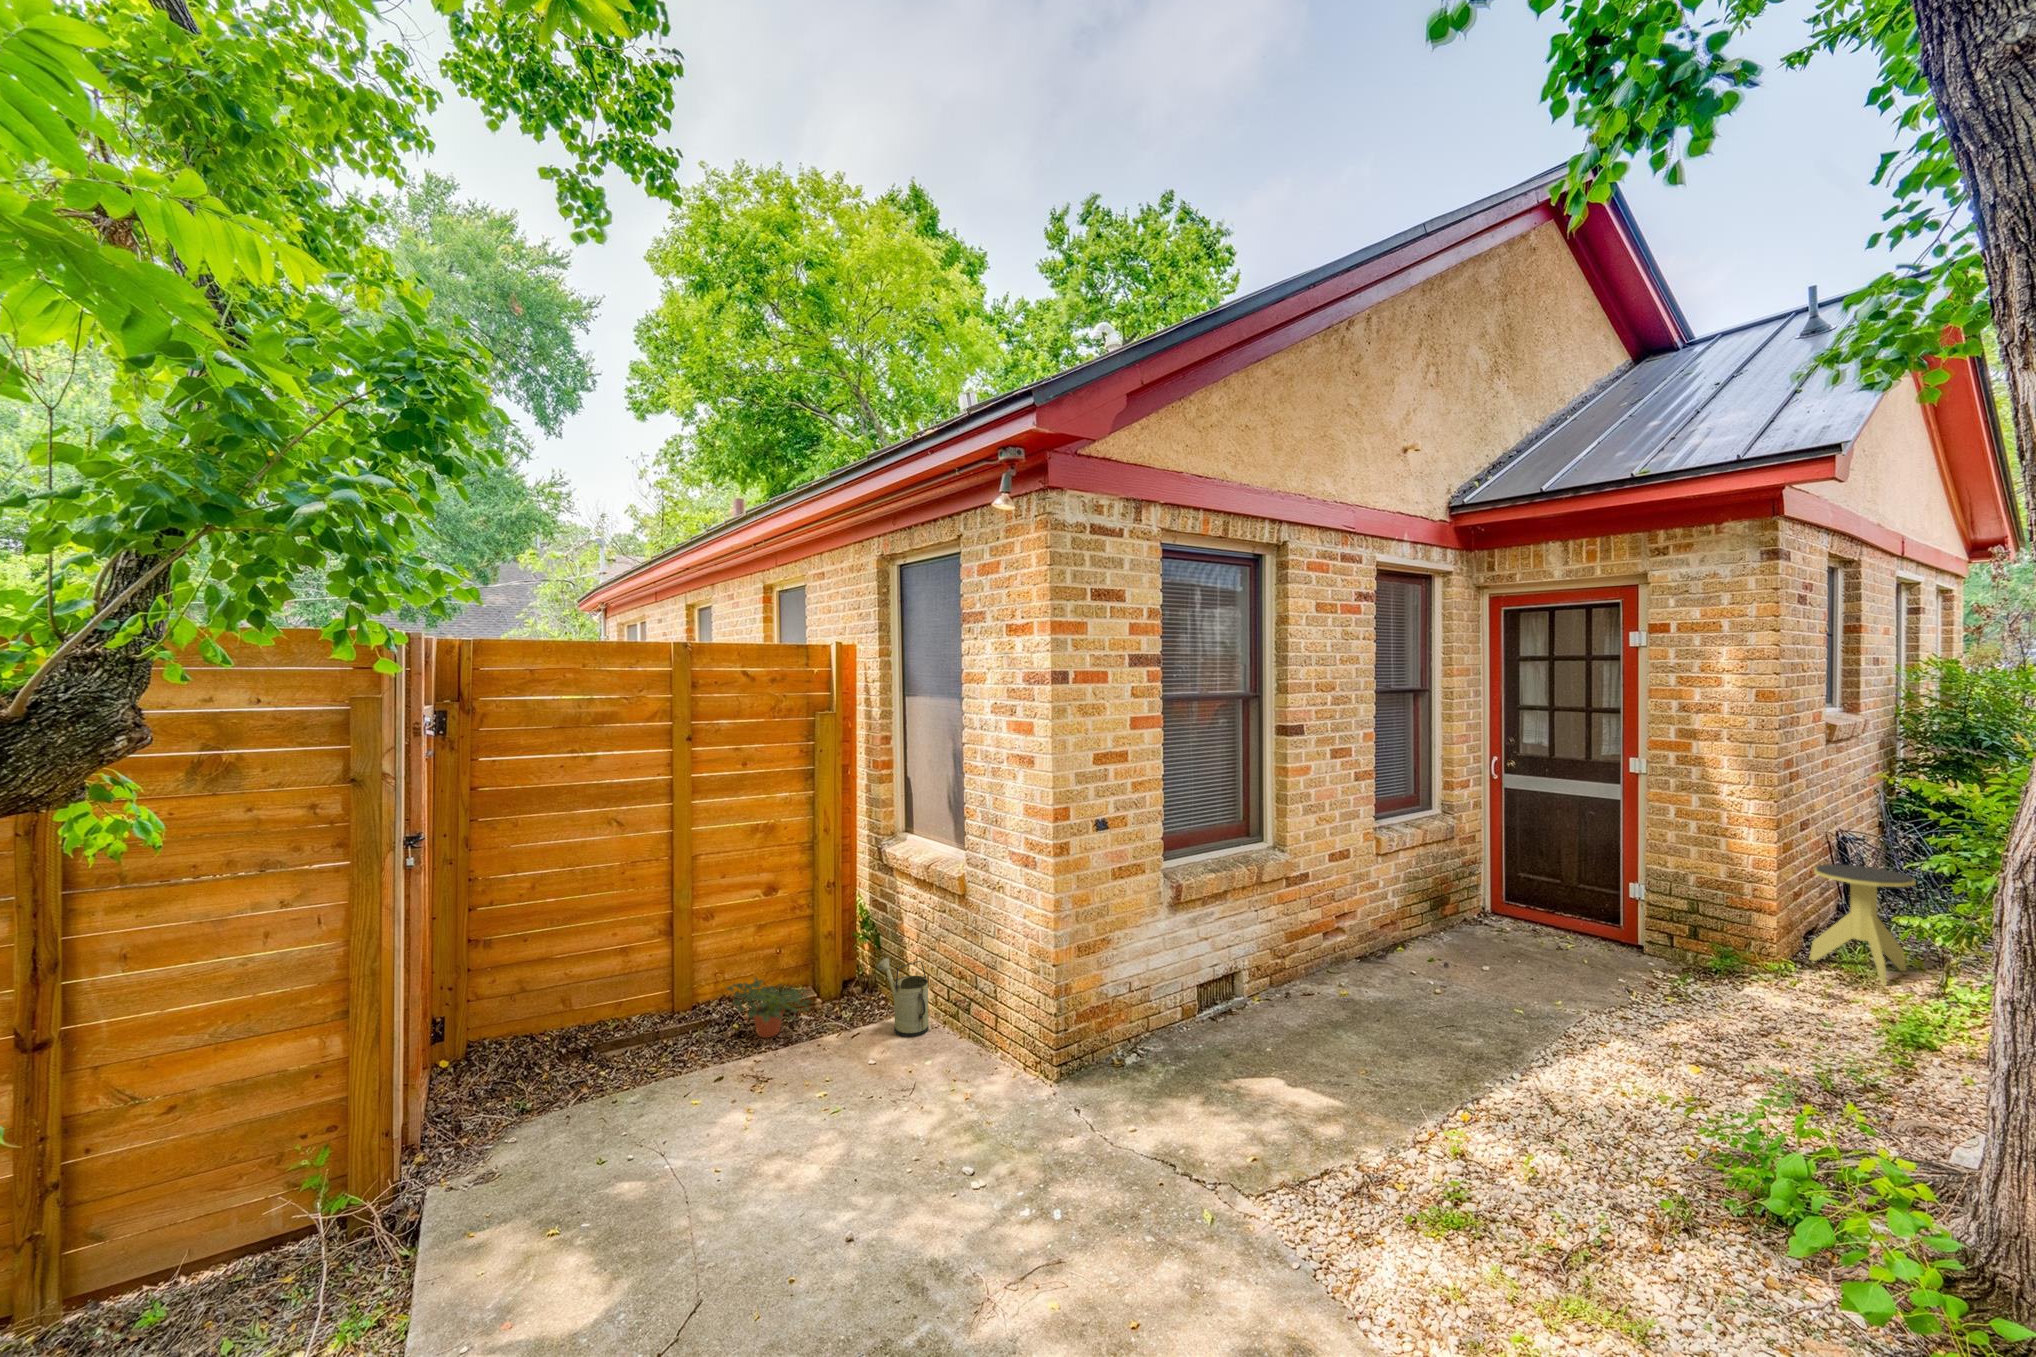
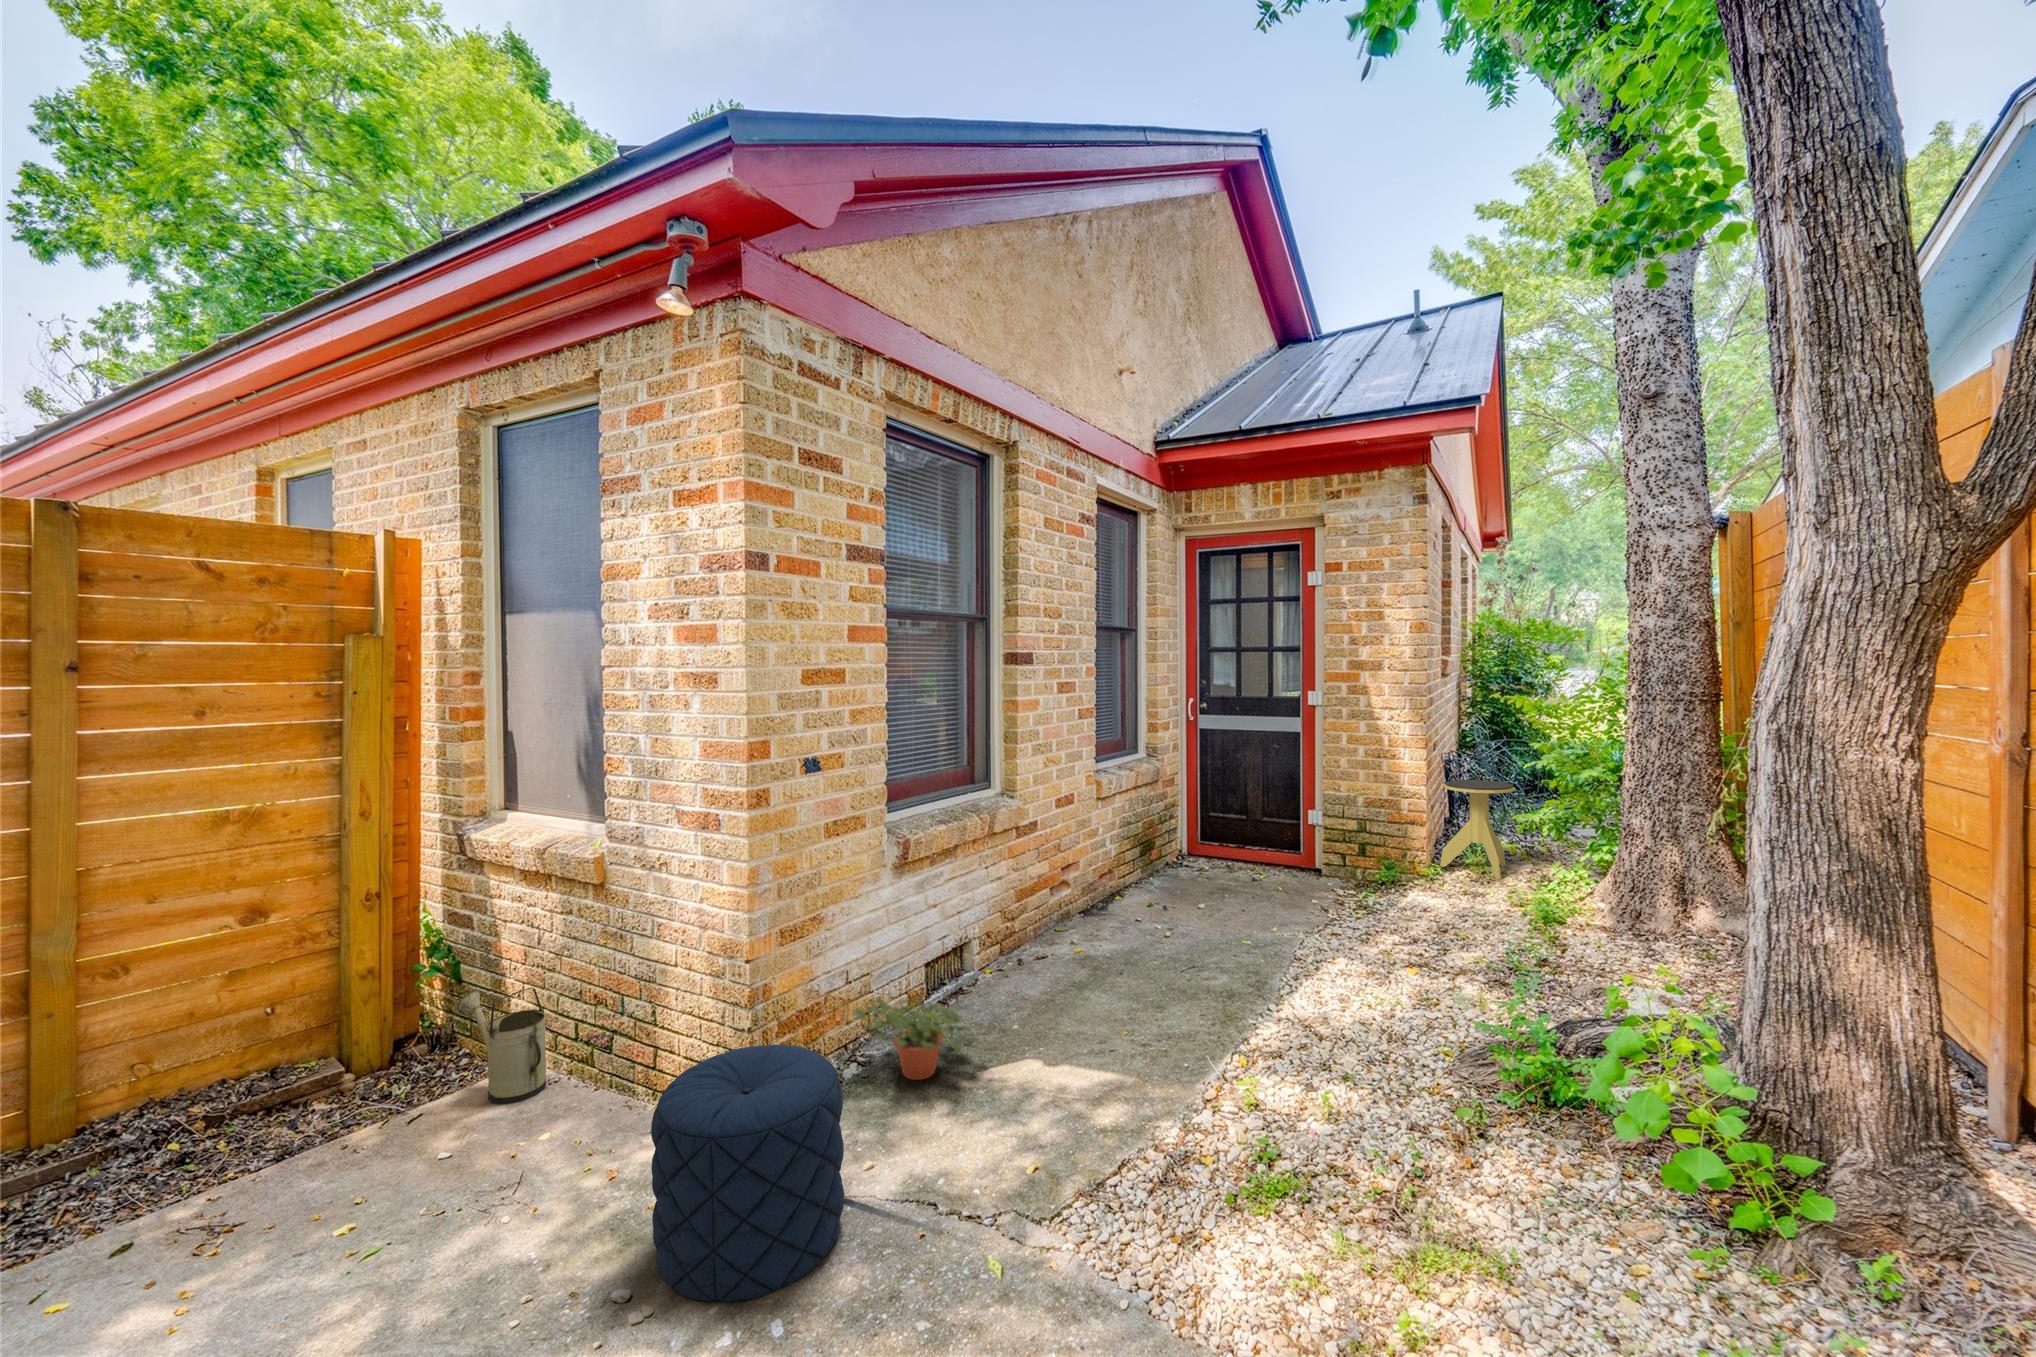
potted plant: present [727,978,811,1038] -> present [853,997,984,1080]
pouf: none [988,1029,1110,1193] -> present [651,1044,844,1302]

